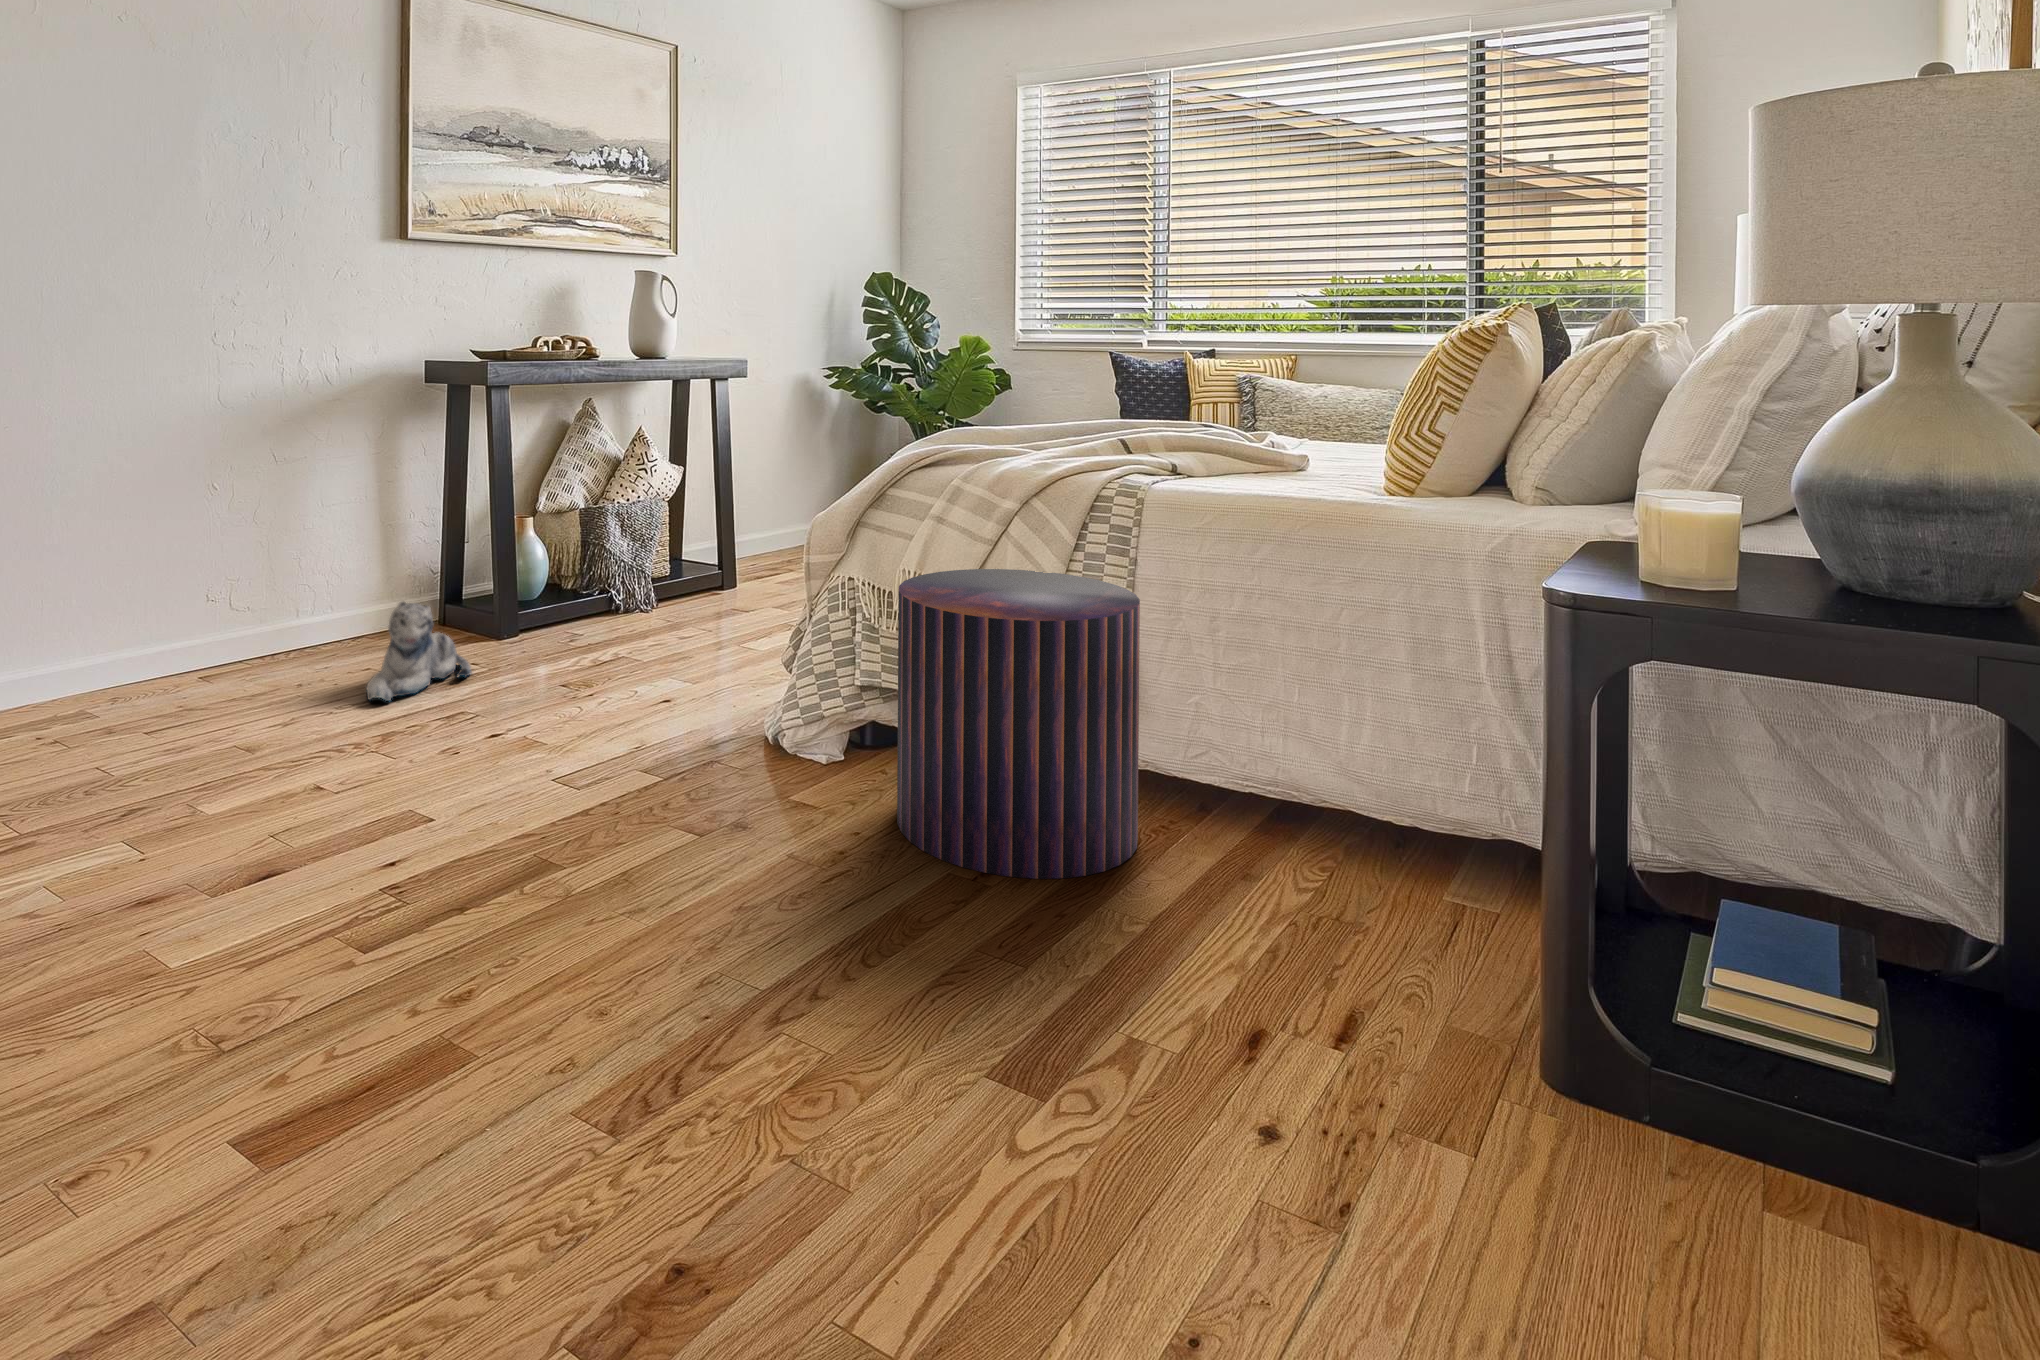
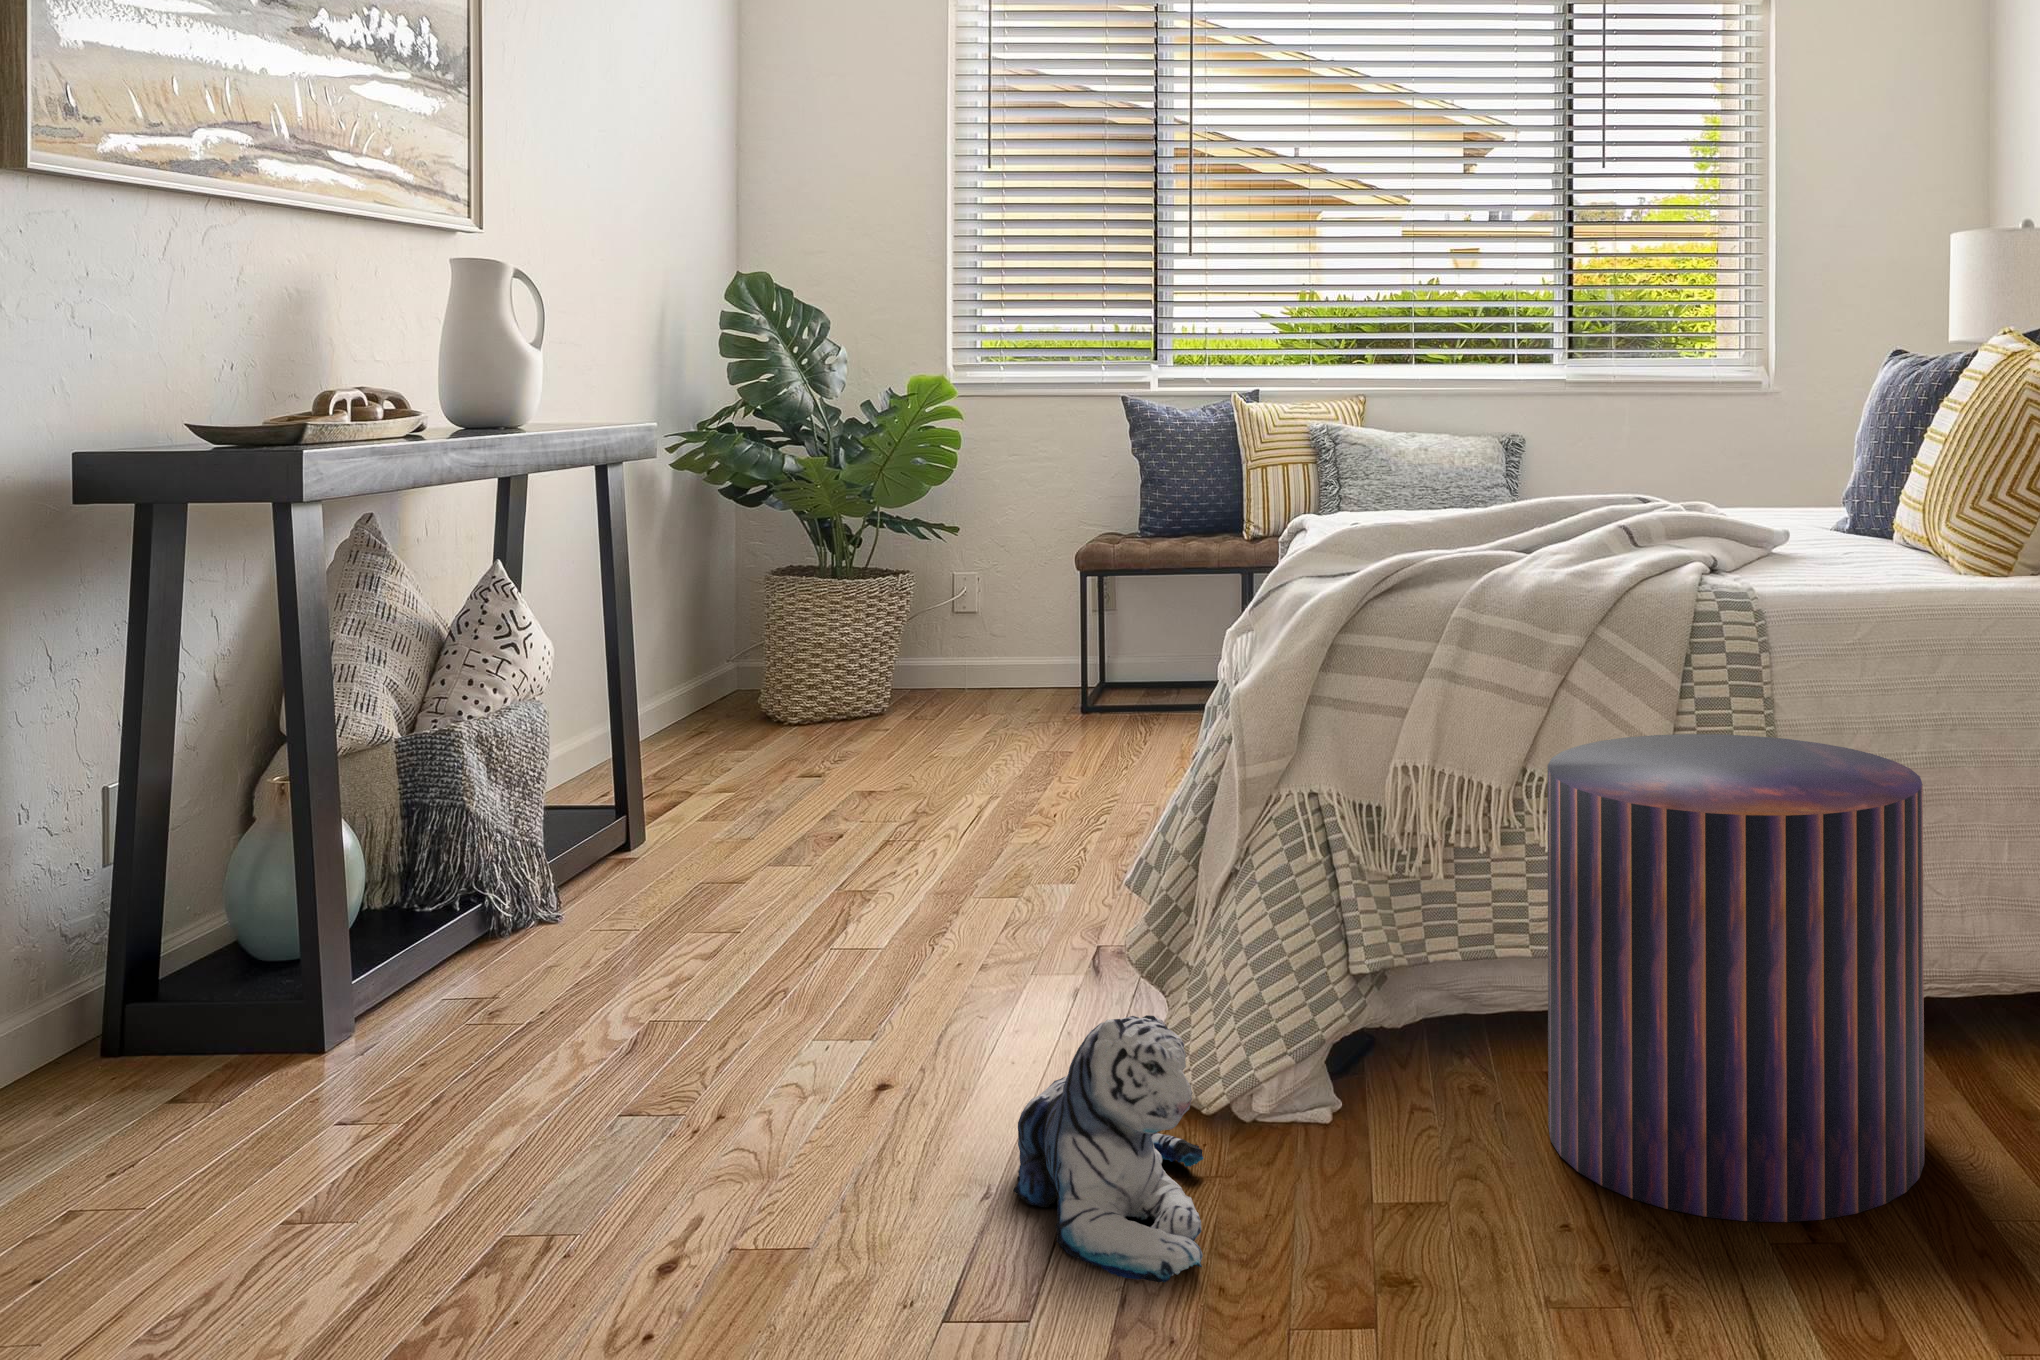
plush toy: present [366,602,471,702] -> present [1014,1015,1204,1282]

